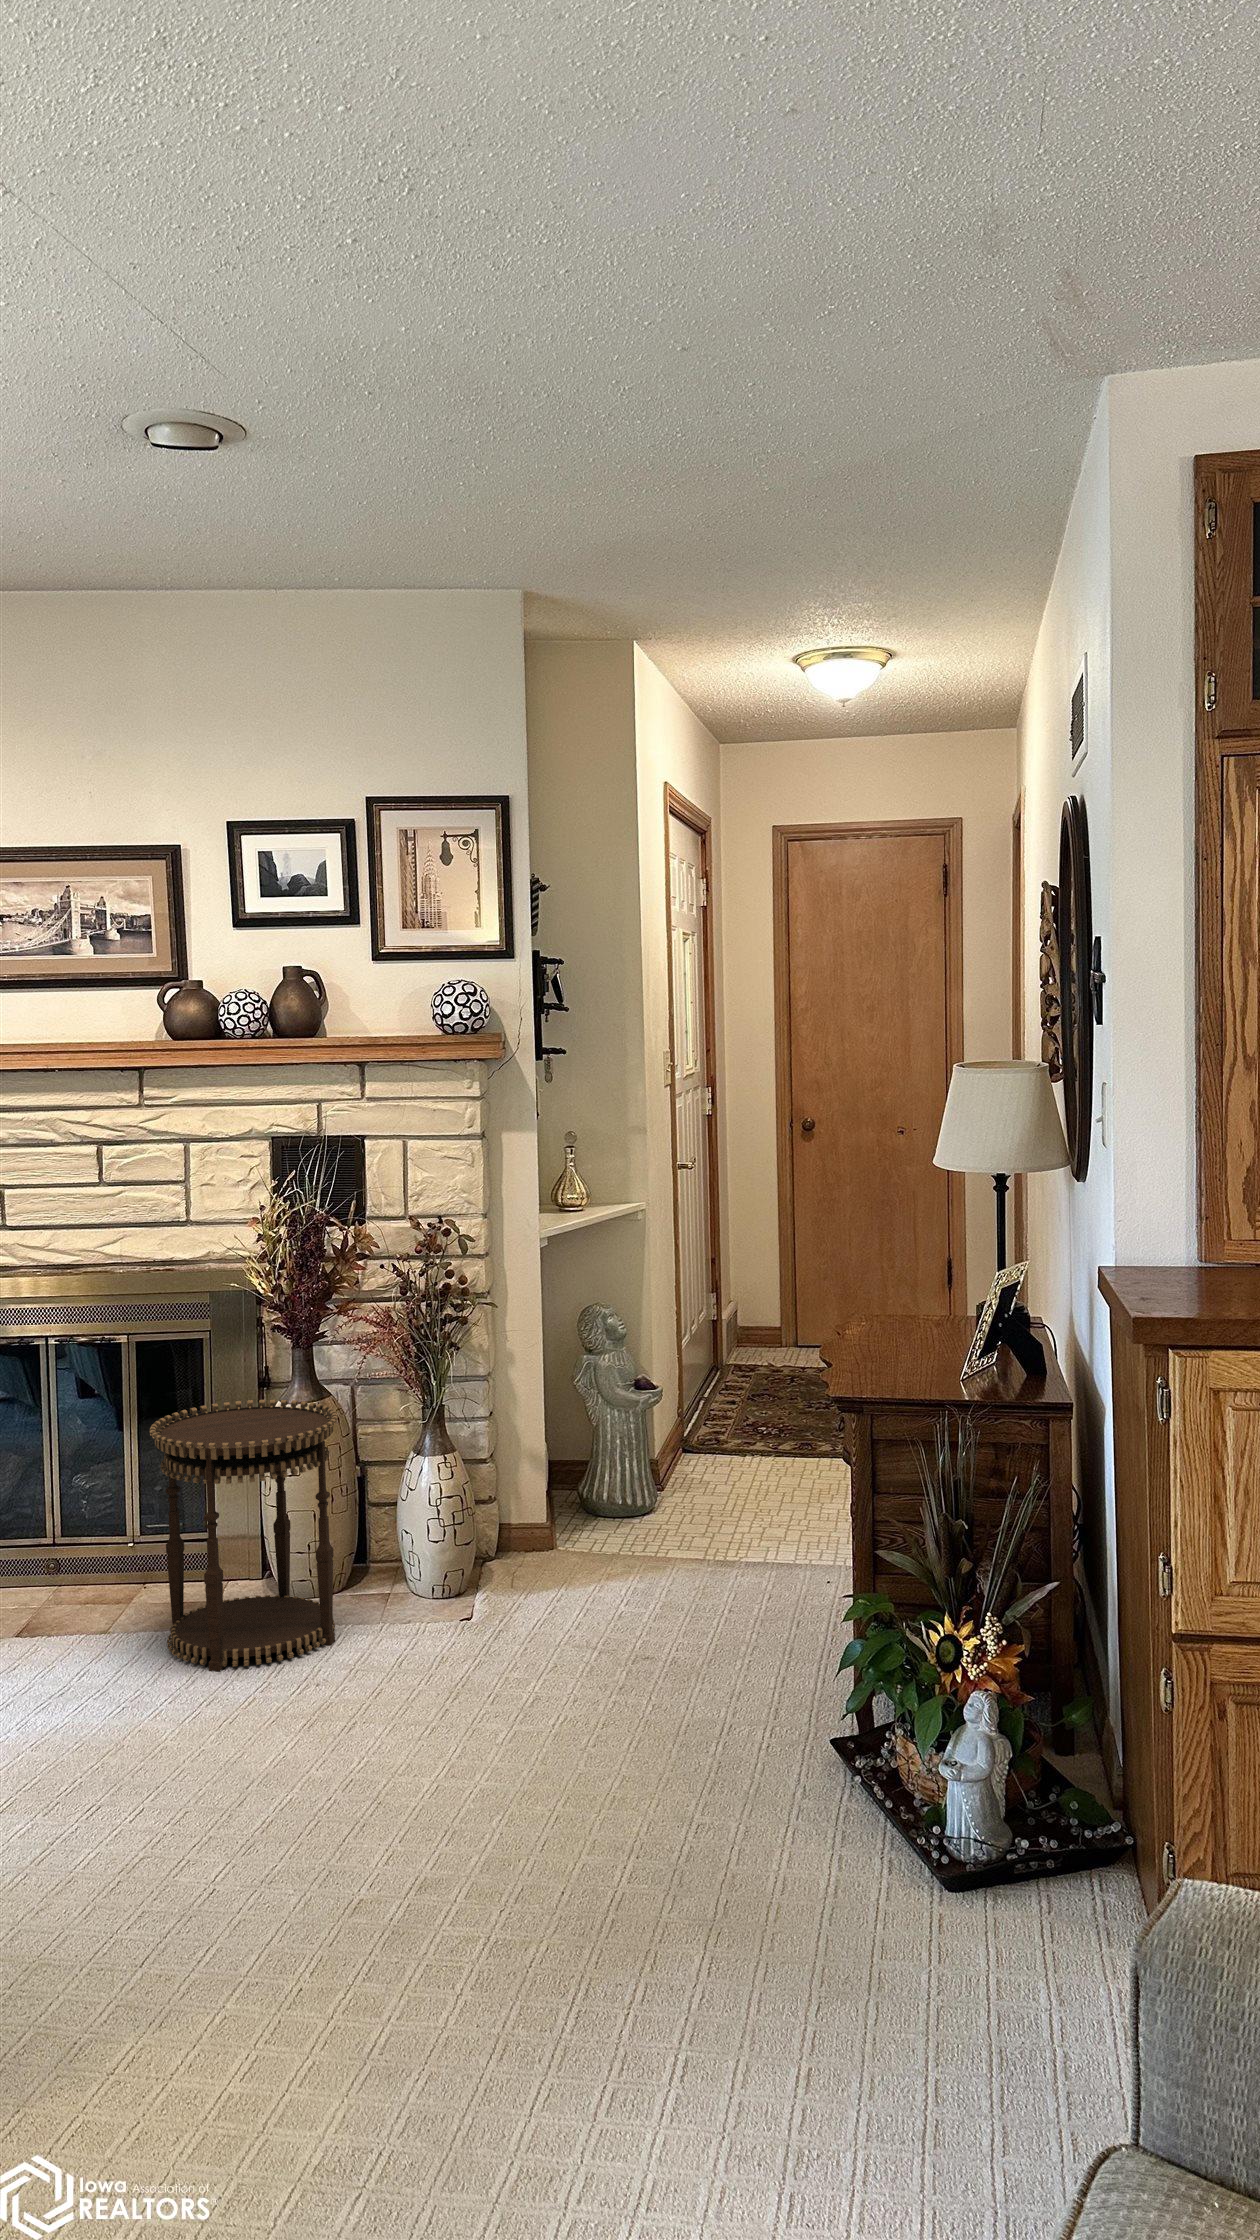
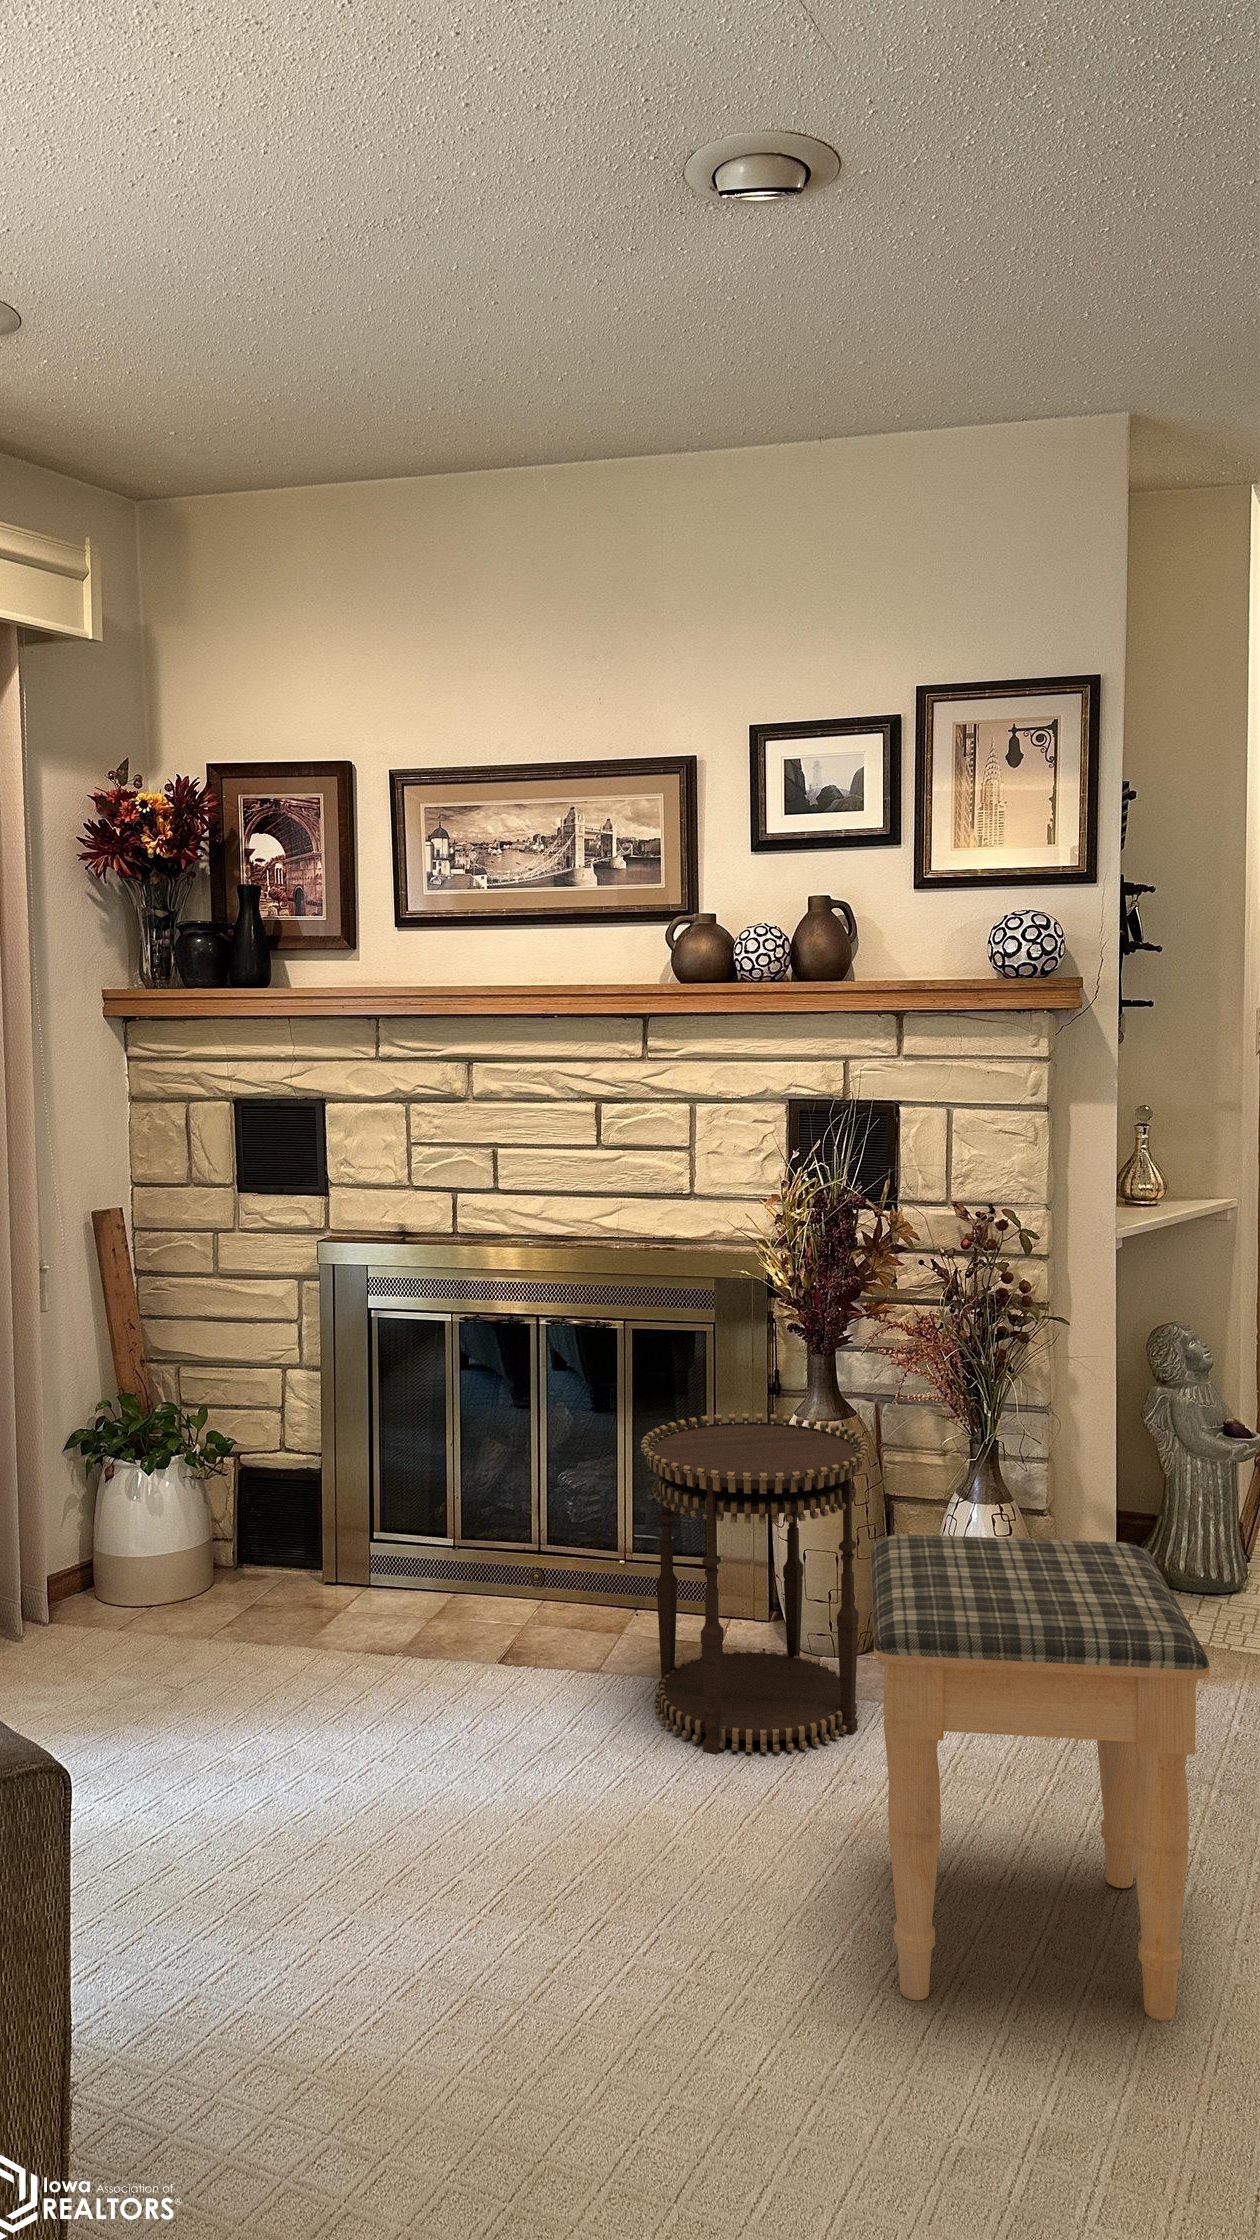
footstool: none [329,1460,556,1790] -> present [871,1534,1209,2021]

